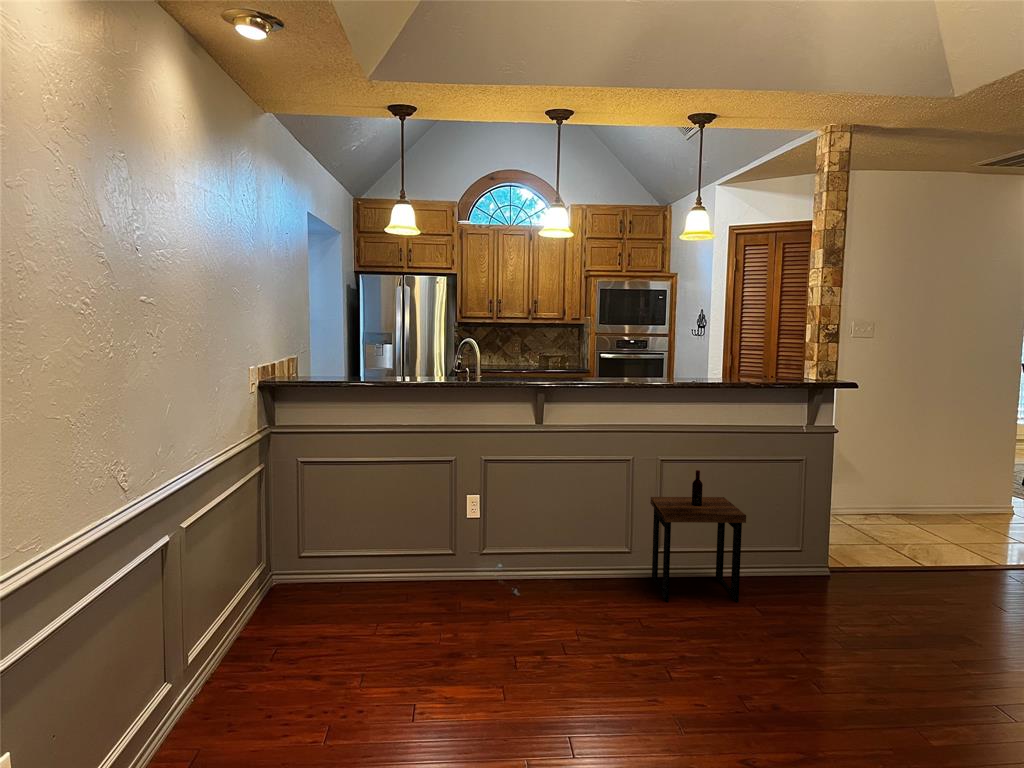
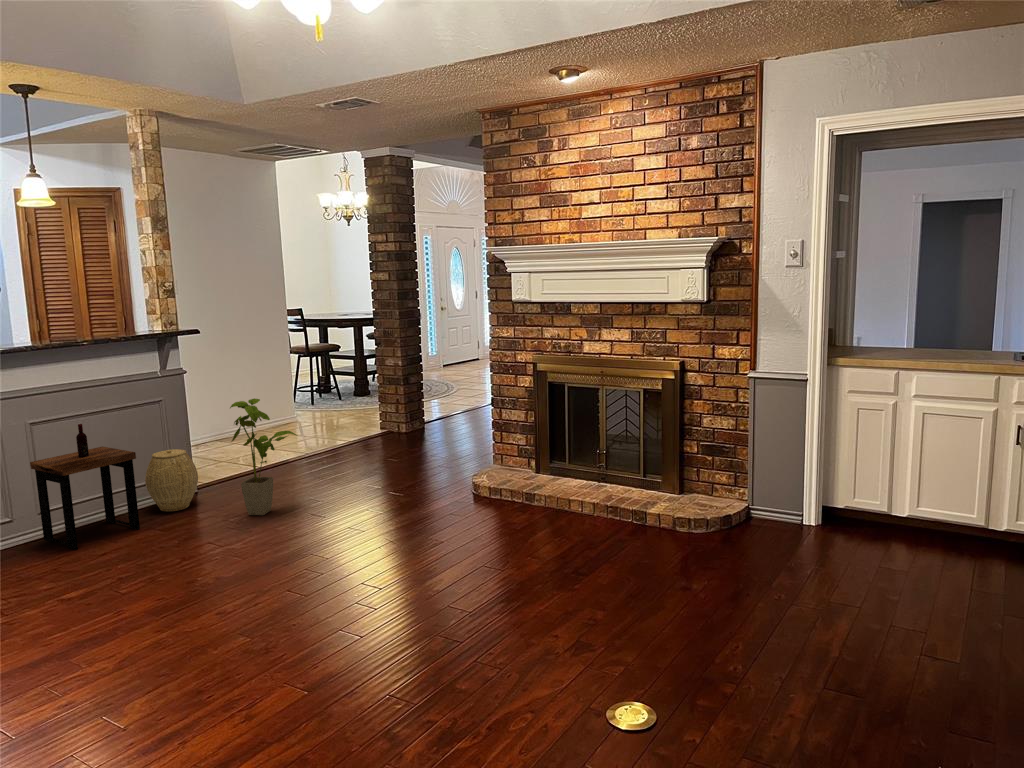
house plant: none [862,487,965,648] -> present [230,398,297,515]
woven basket: none [763,518,825,594] -> present [145,449,198,511]

